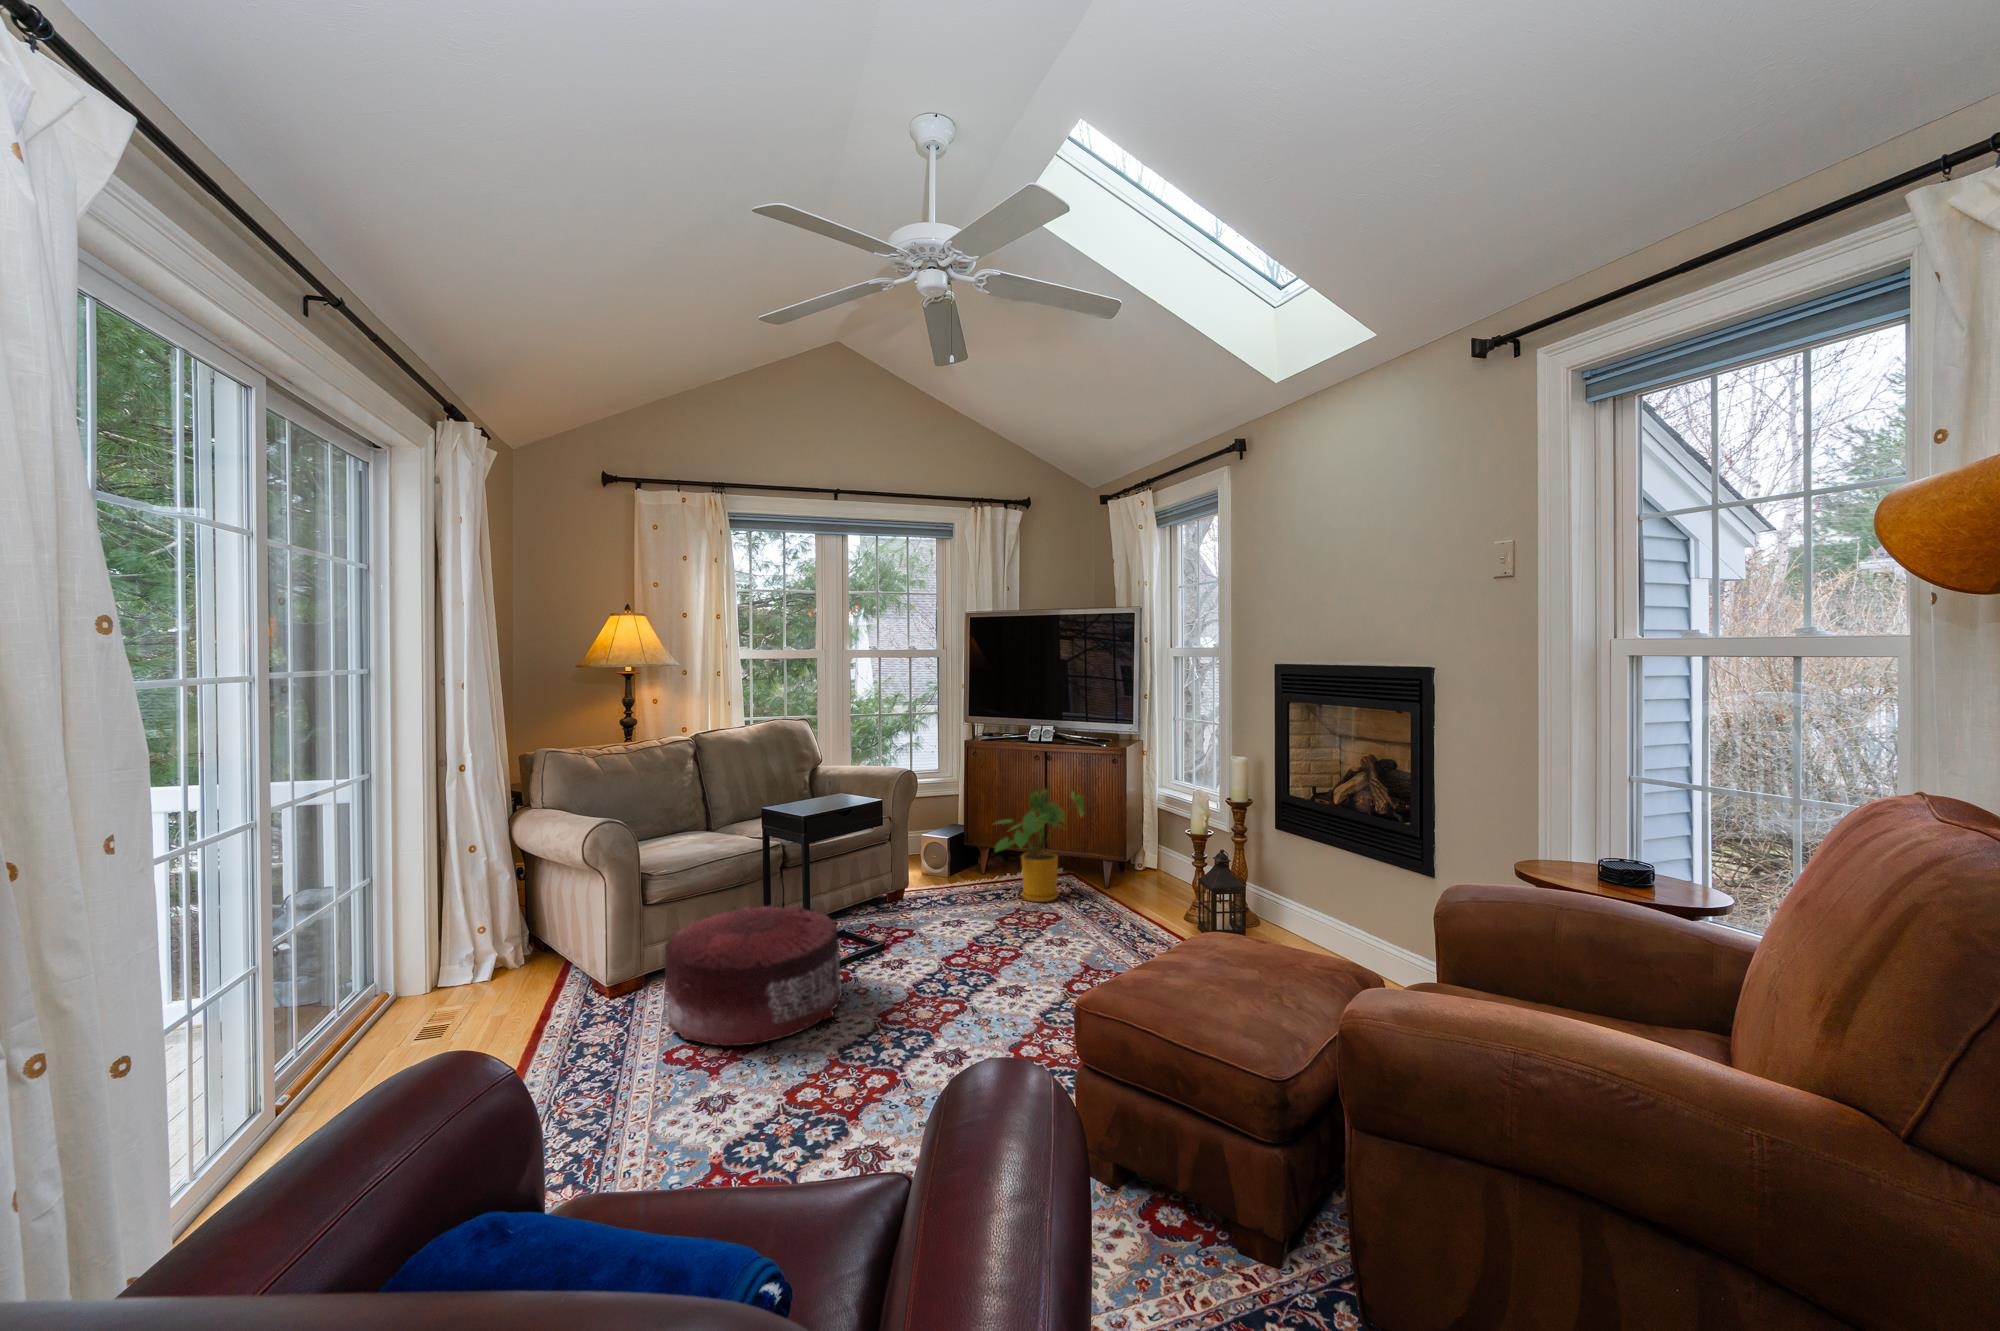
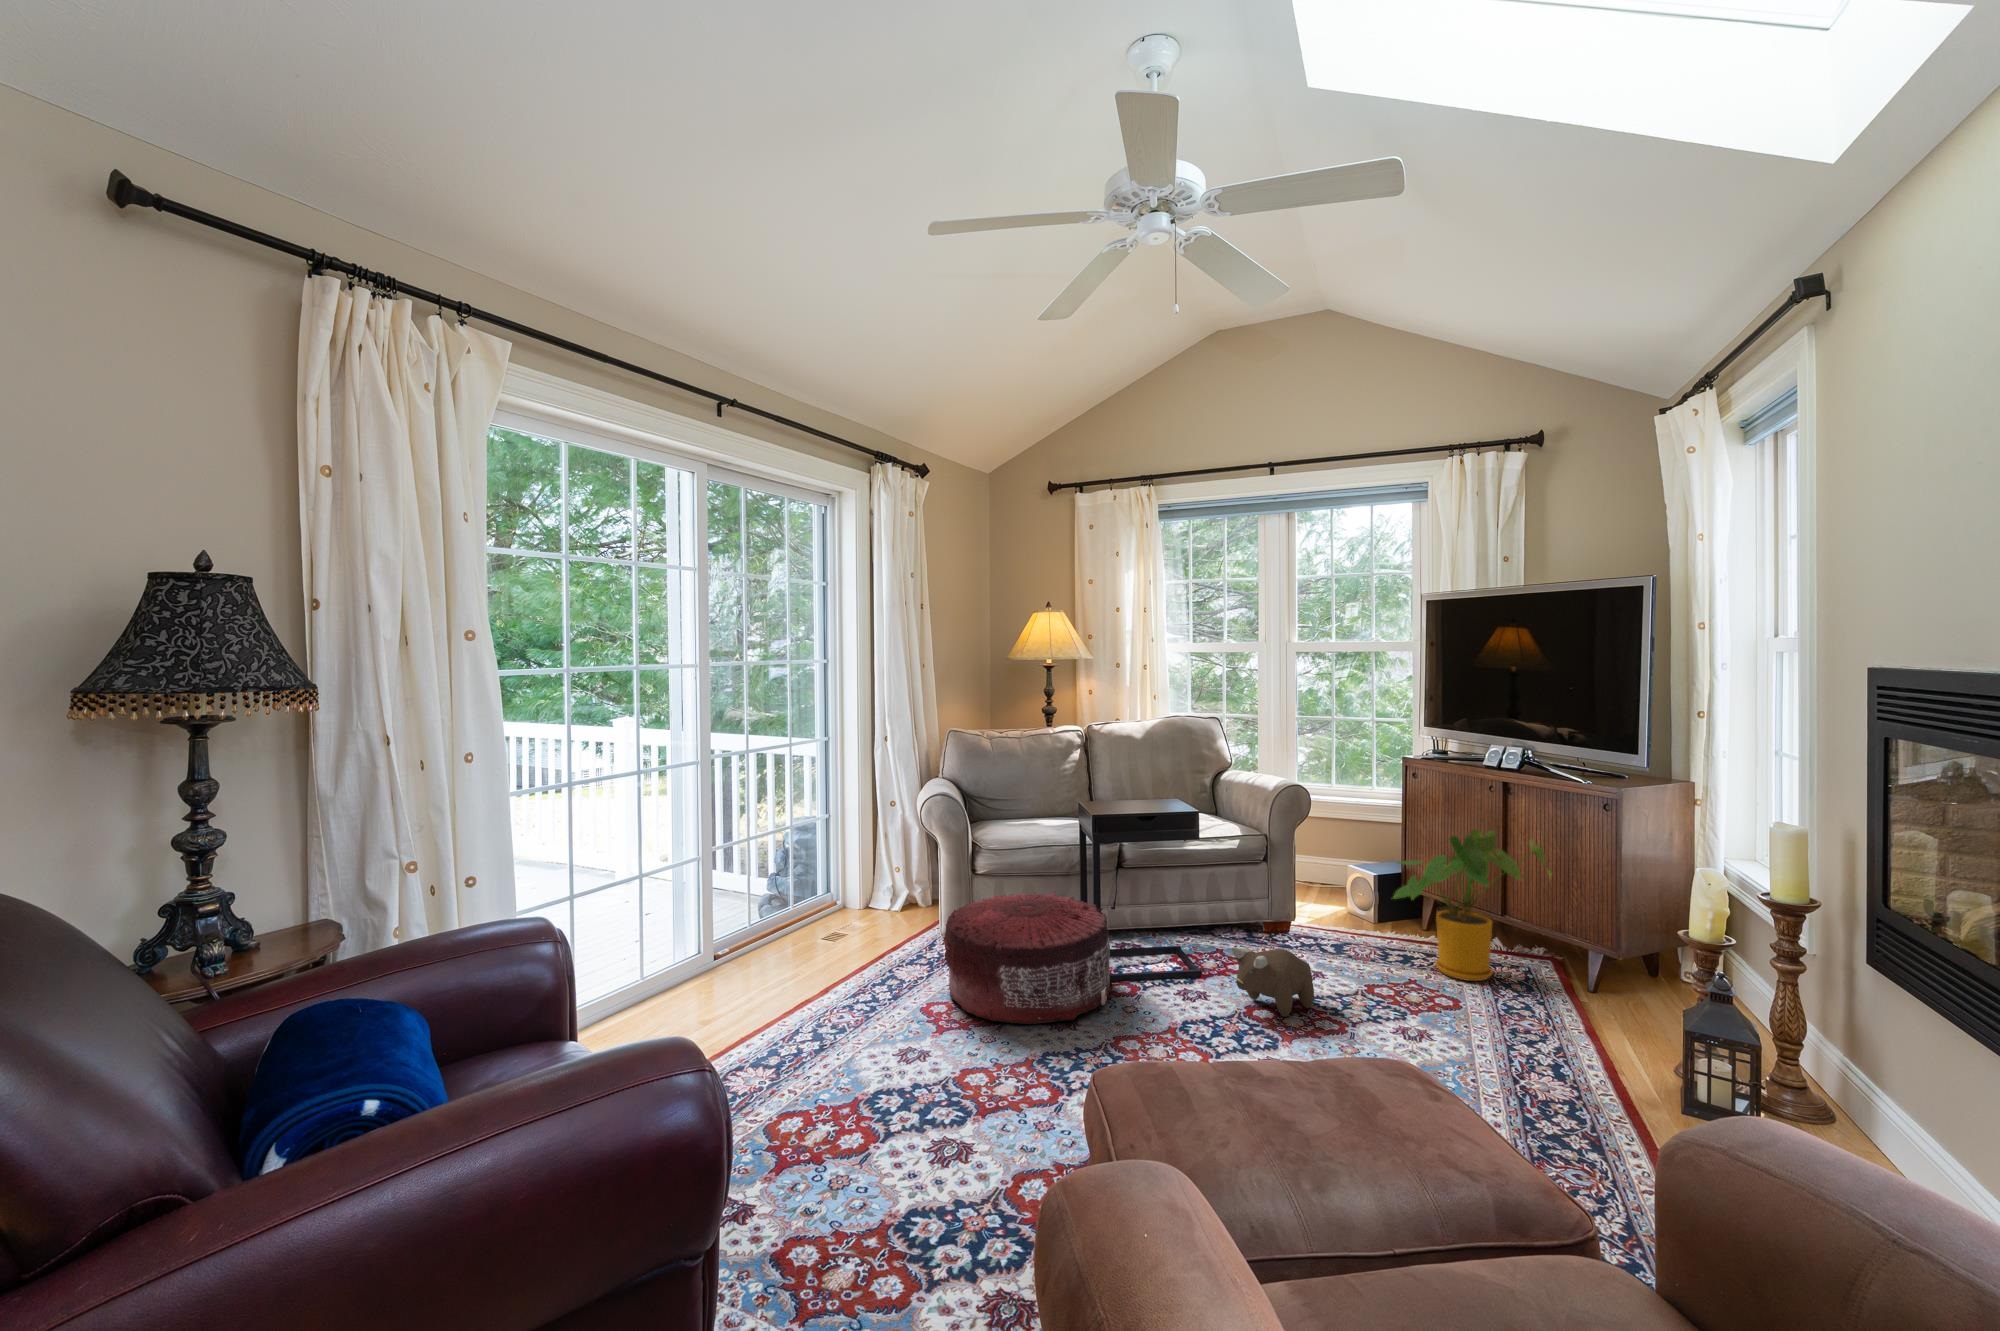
plush toy: none [933,906,987,959] -> present [1232,947,1314,1017]

